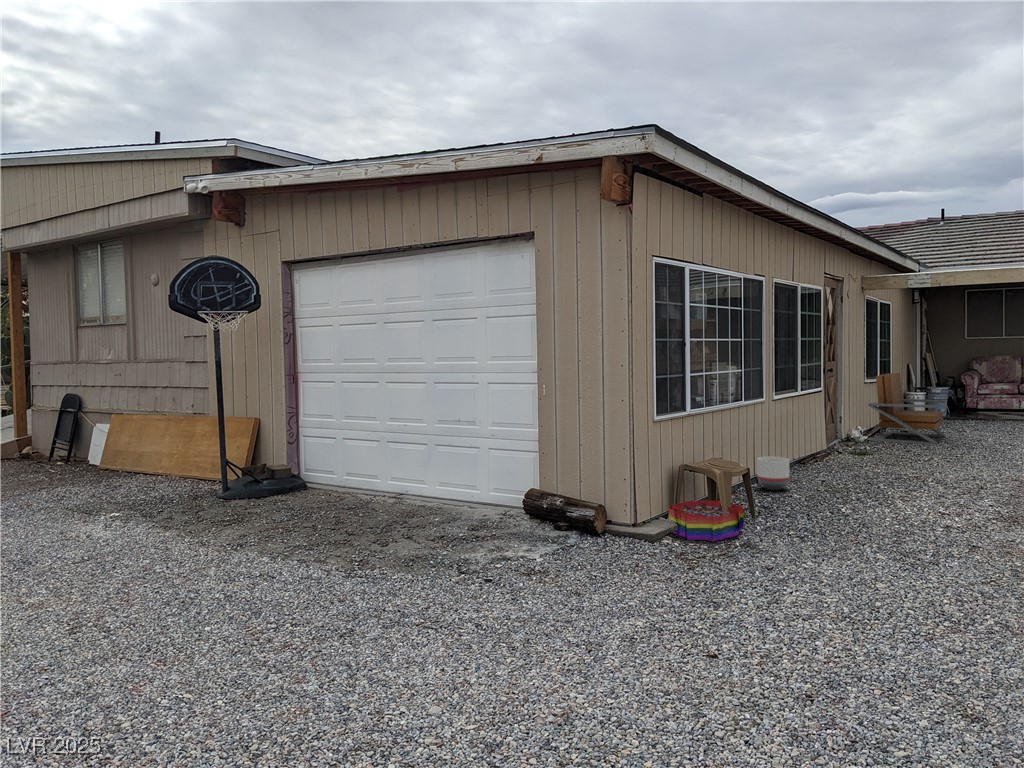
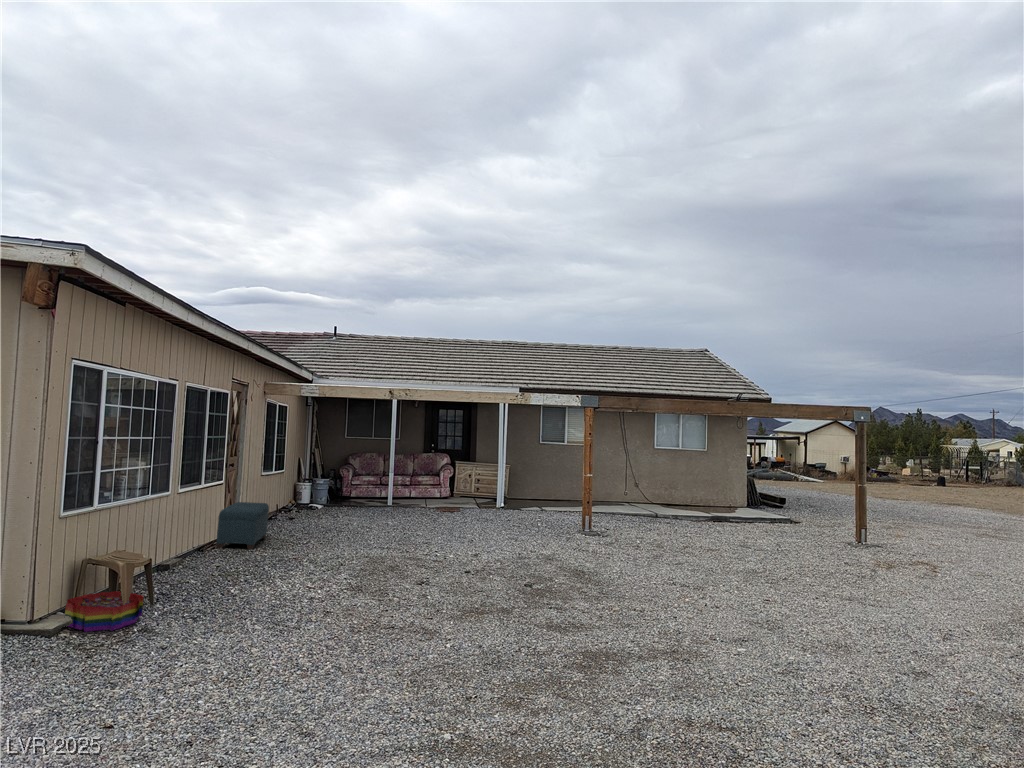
lounge chair: present [868,373,946,444] -> none [263,467,324,529]
bench: none [819,412,877,465] -> present [216,502,269,549]
planter: present [757,457,790,490] -> none [158,546,189,577]

